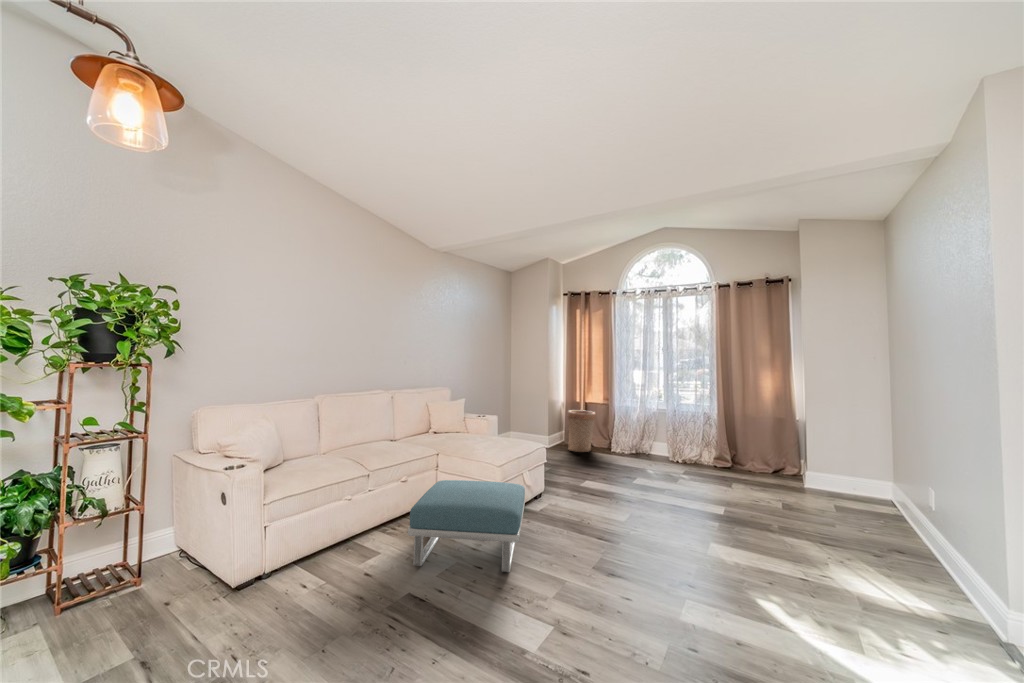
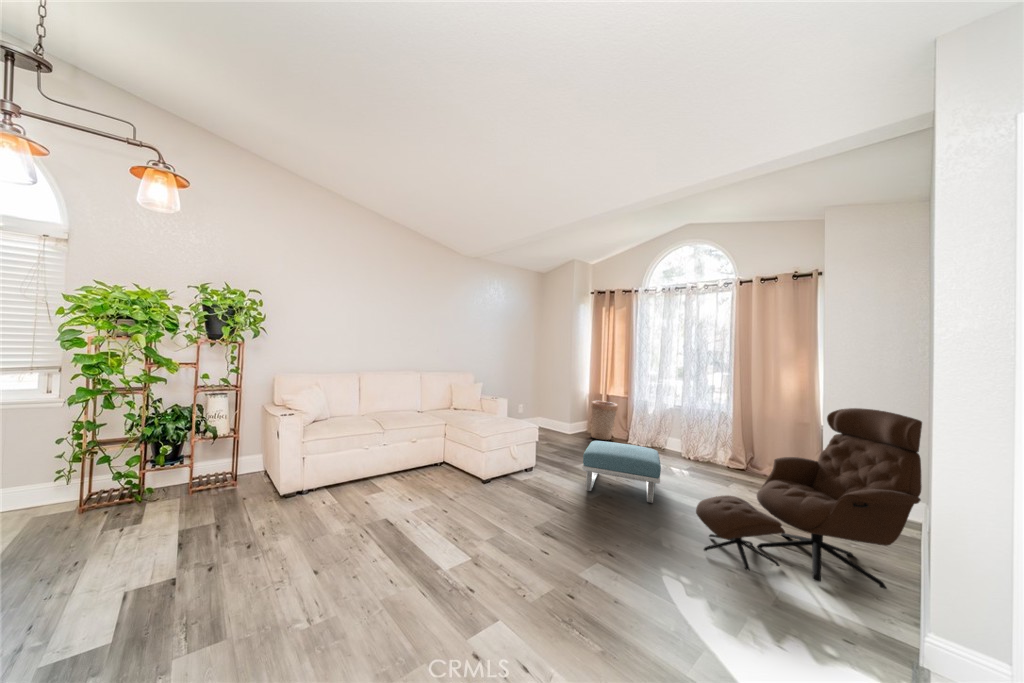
lounge chair: none [754,398,972,579] -> present [696,408,922,589]
footstool: present [408,480,525,572] -> present [582,441,661,503]

